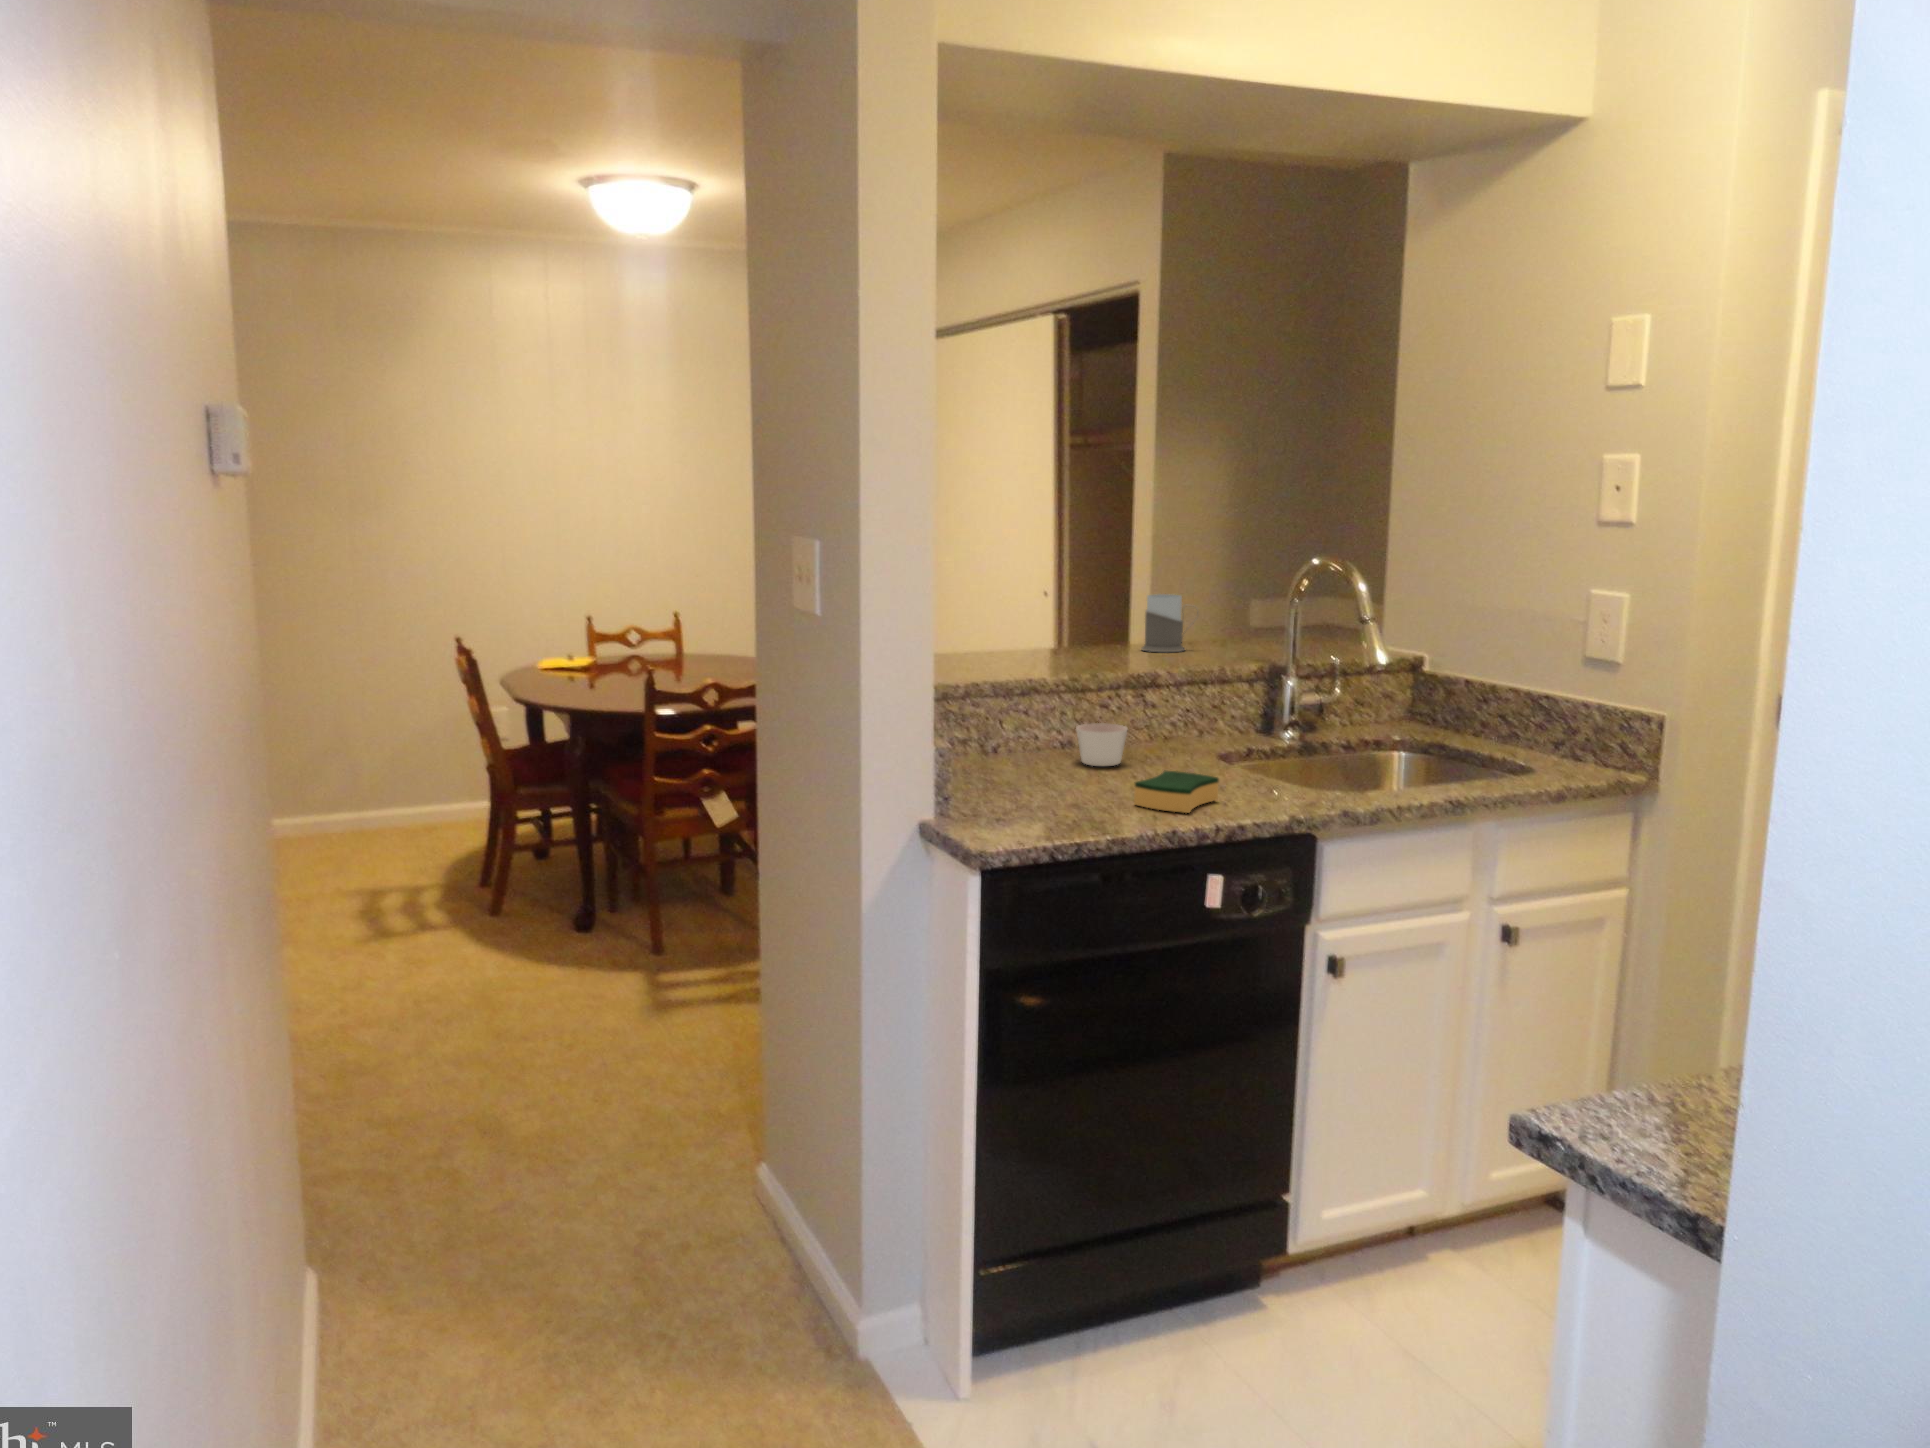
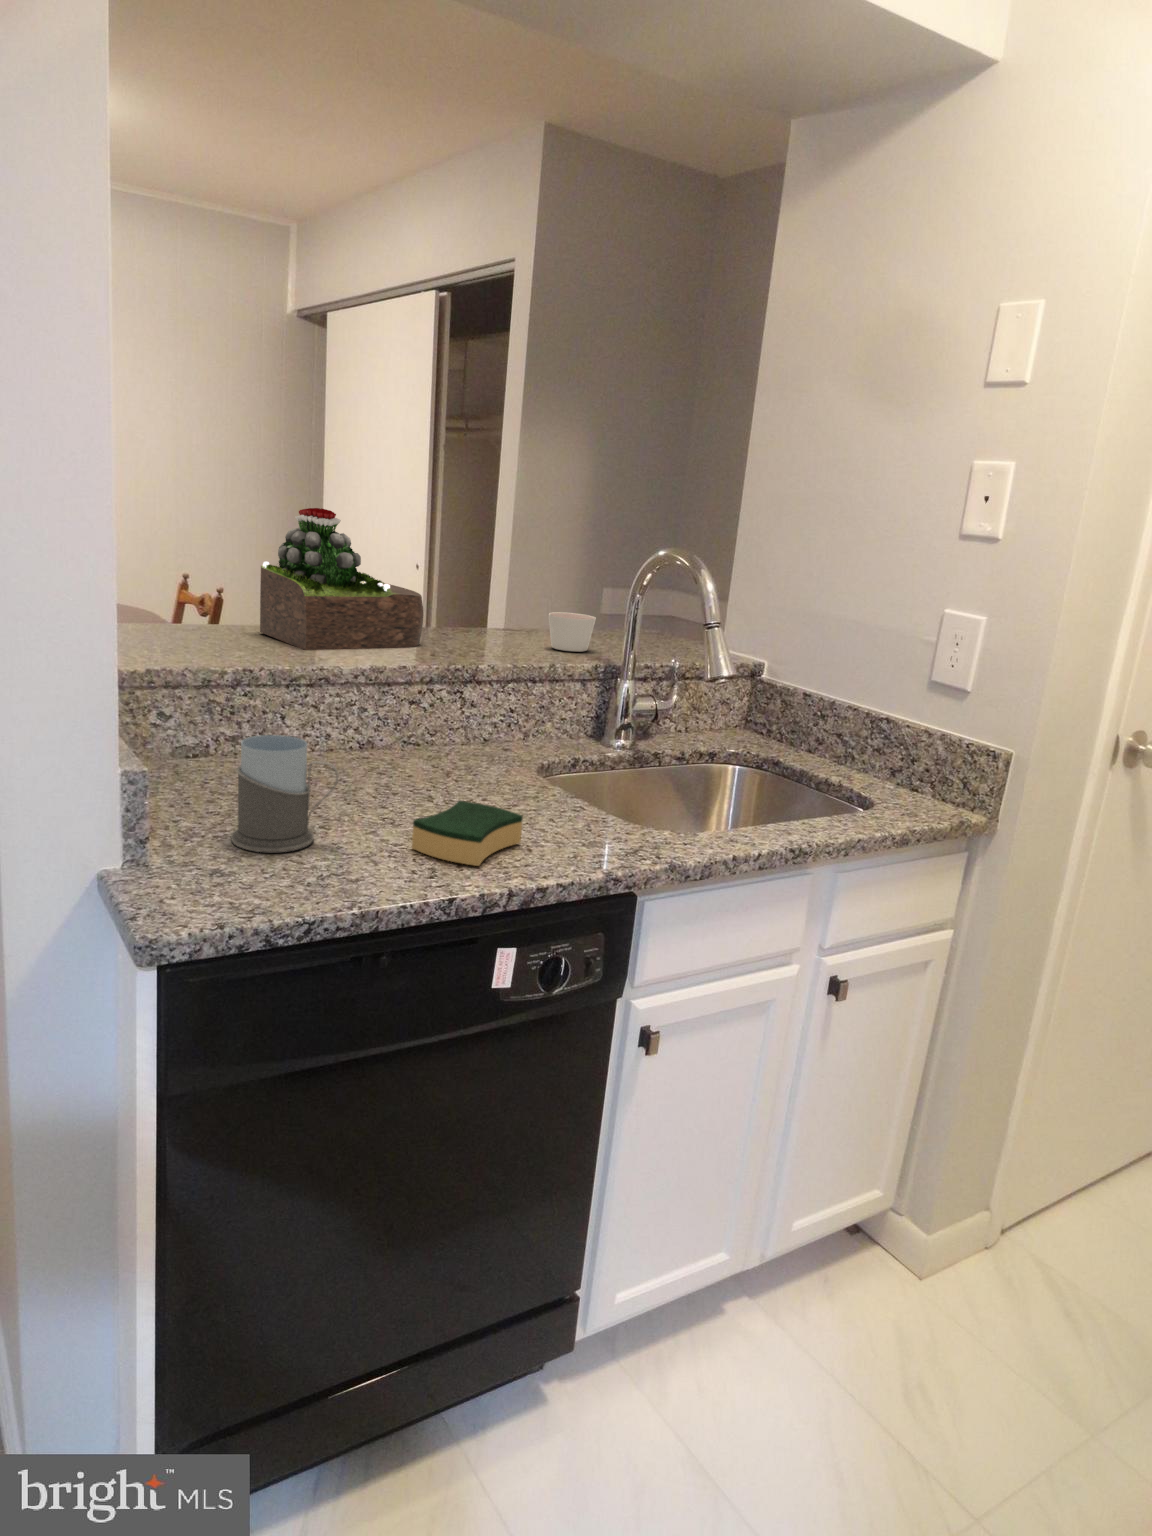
succulent plant: none [959,549,1100,669] -> present [260,508,424,650]
mug: present [1141,594,1192,652] -> present [231,735,338,852]
candle: present [1076,723,1127,766] -> present [548,612,596,652]

